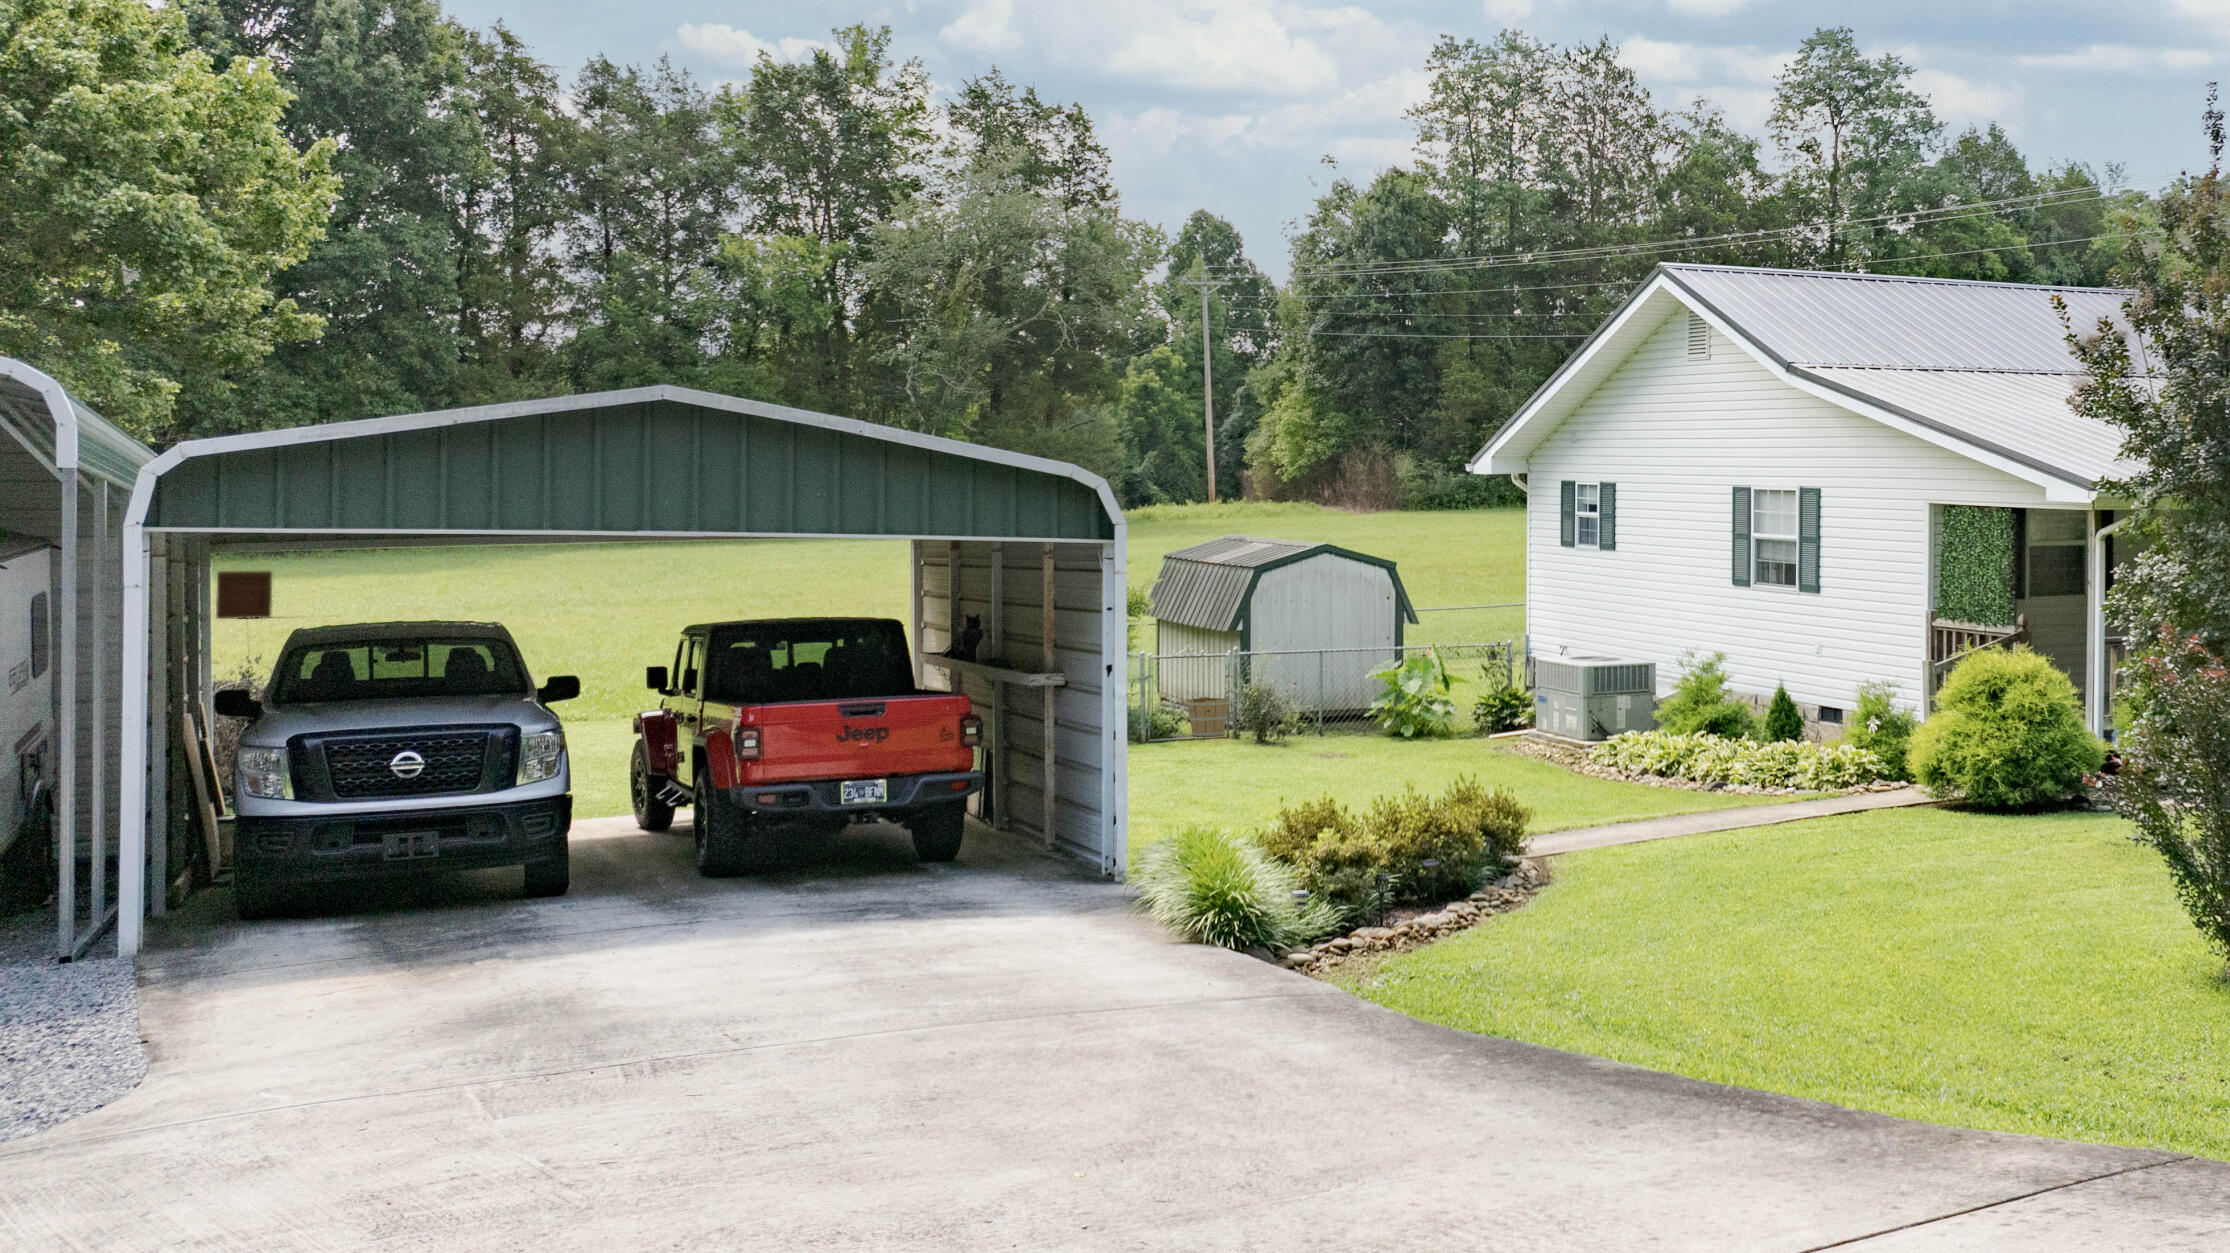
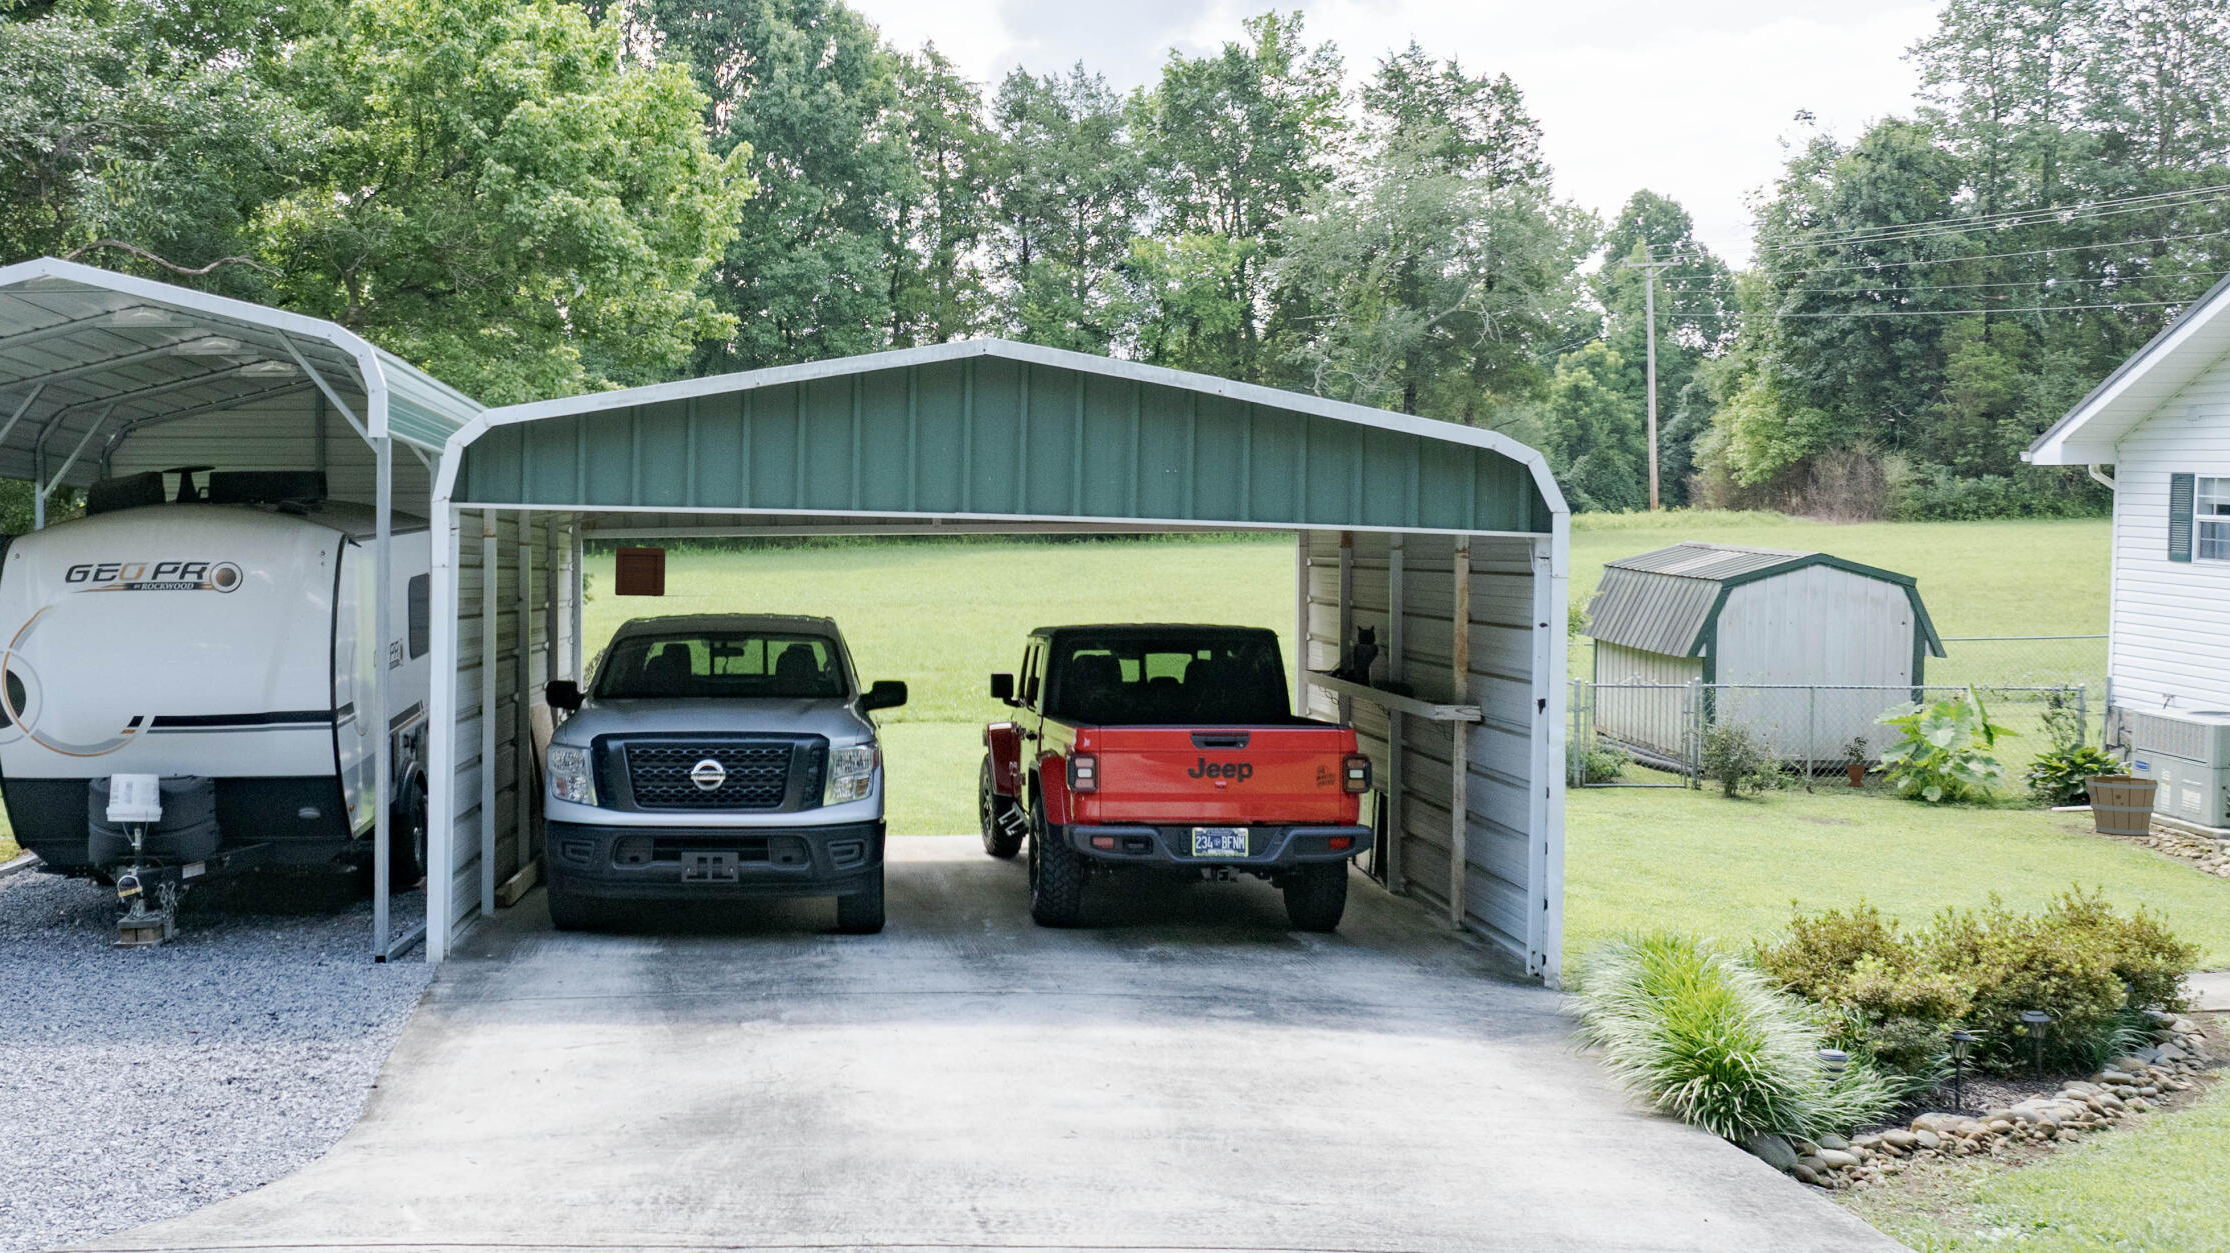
potted plant: none [1342,689,1361,728] -> present [1843,737,1868,786]
wooden bucket: present [1186,697,1230,737] -> present [2085,775,2158,836]

